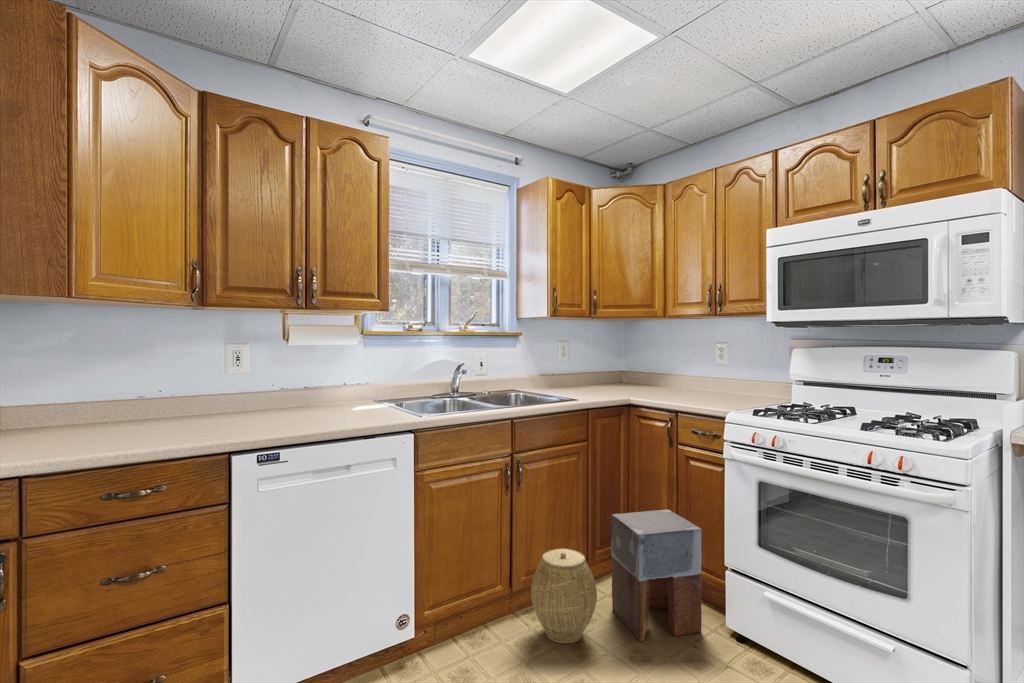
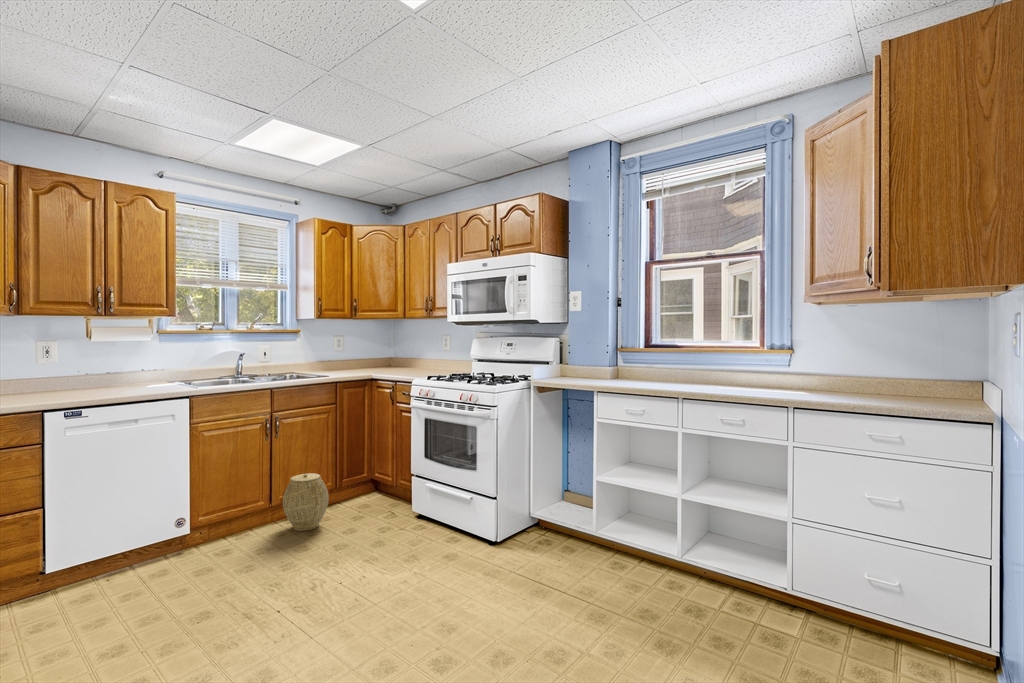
stool: present [611,509,702,641] -> none [346,446,399,525]

